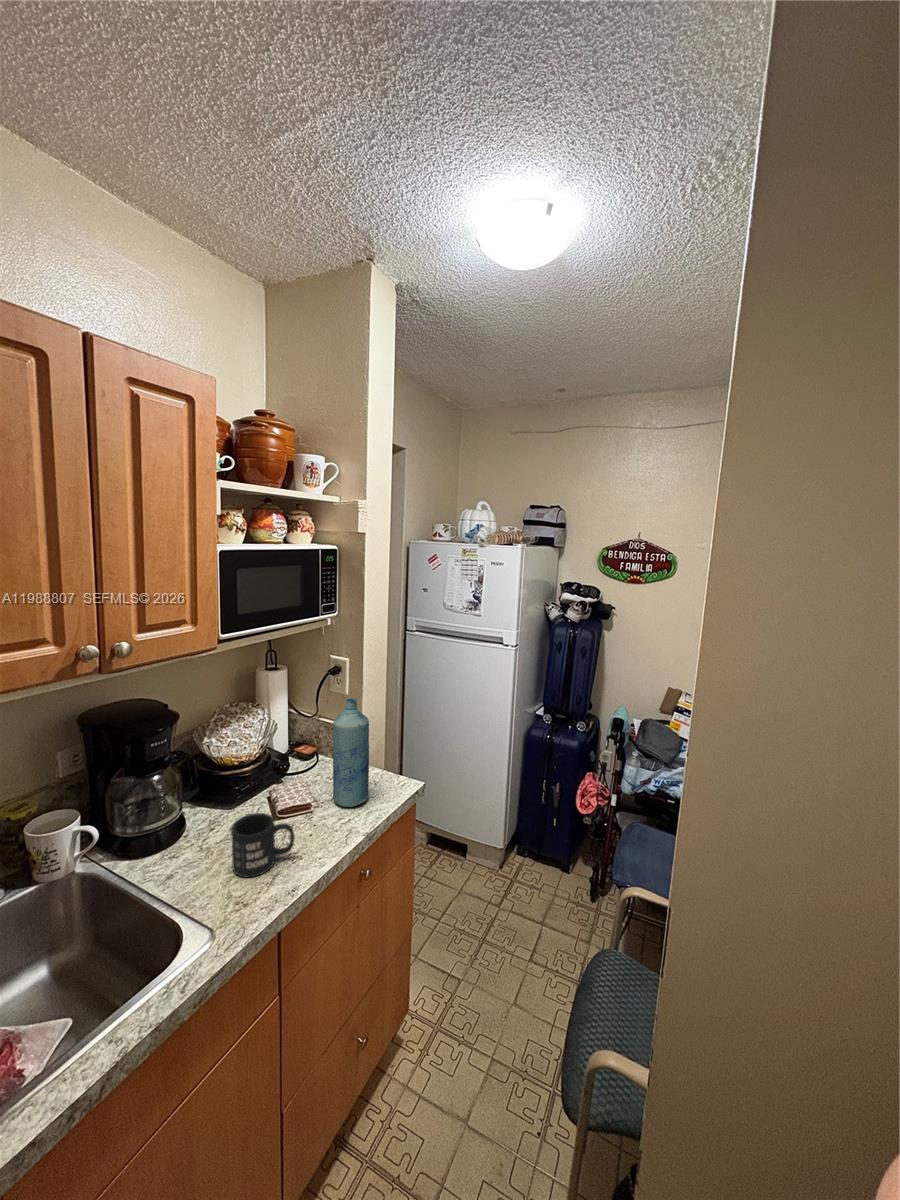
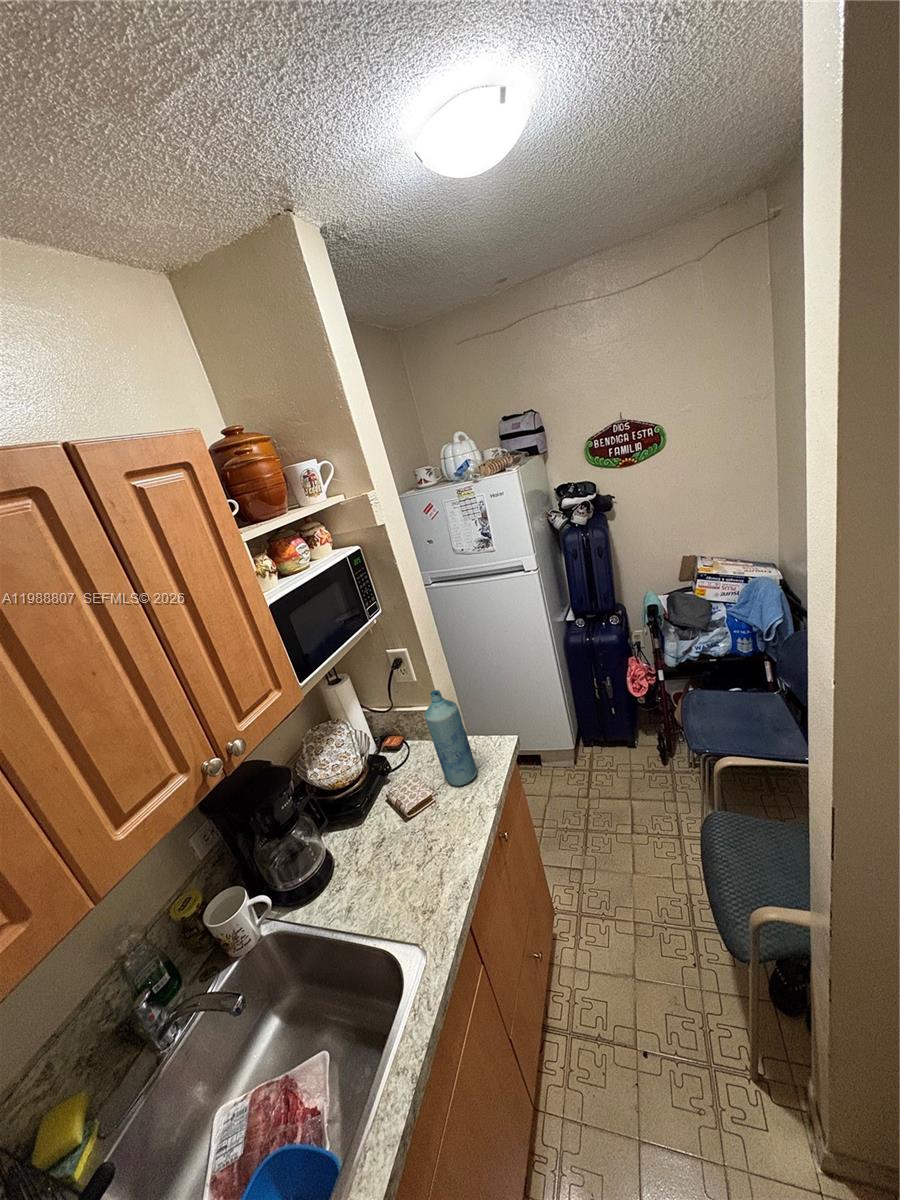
mug: present [231,813,295,877] -> none [385,826,443,887]

